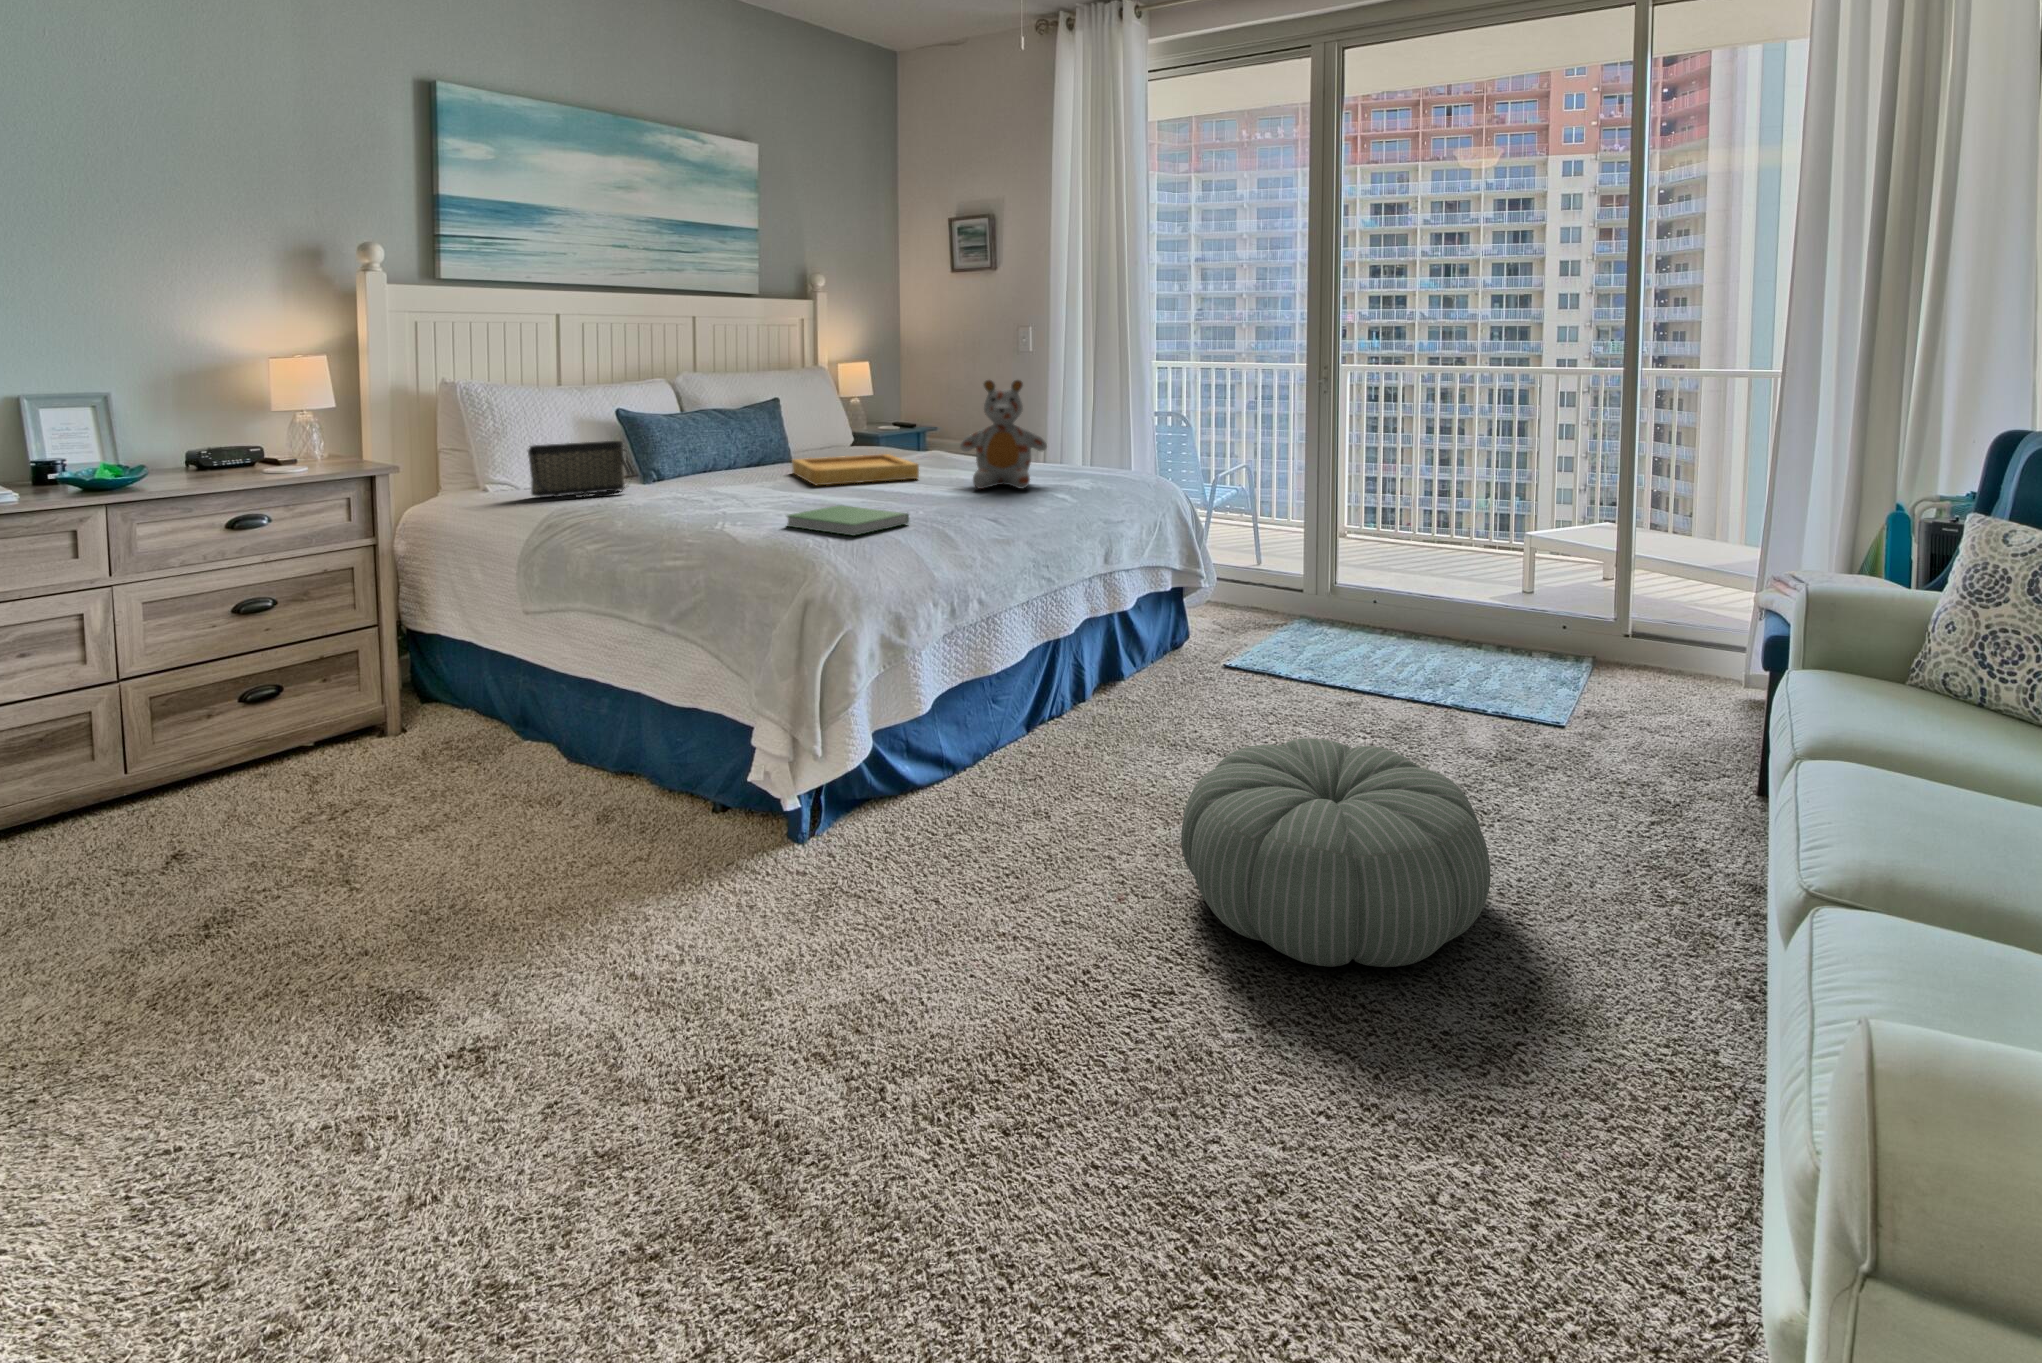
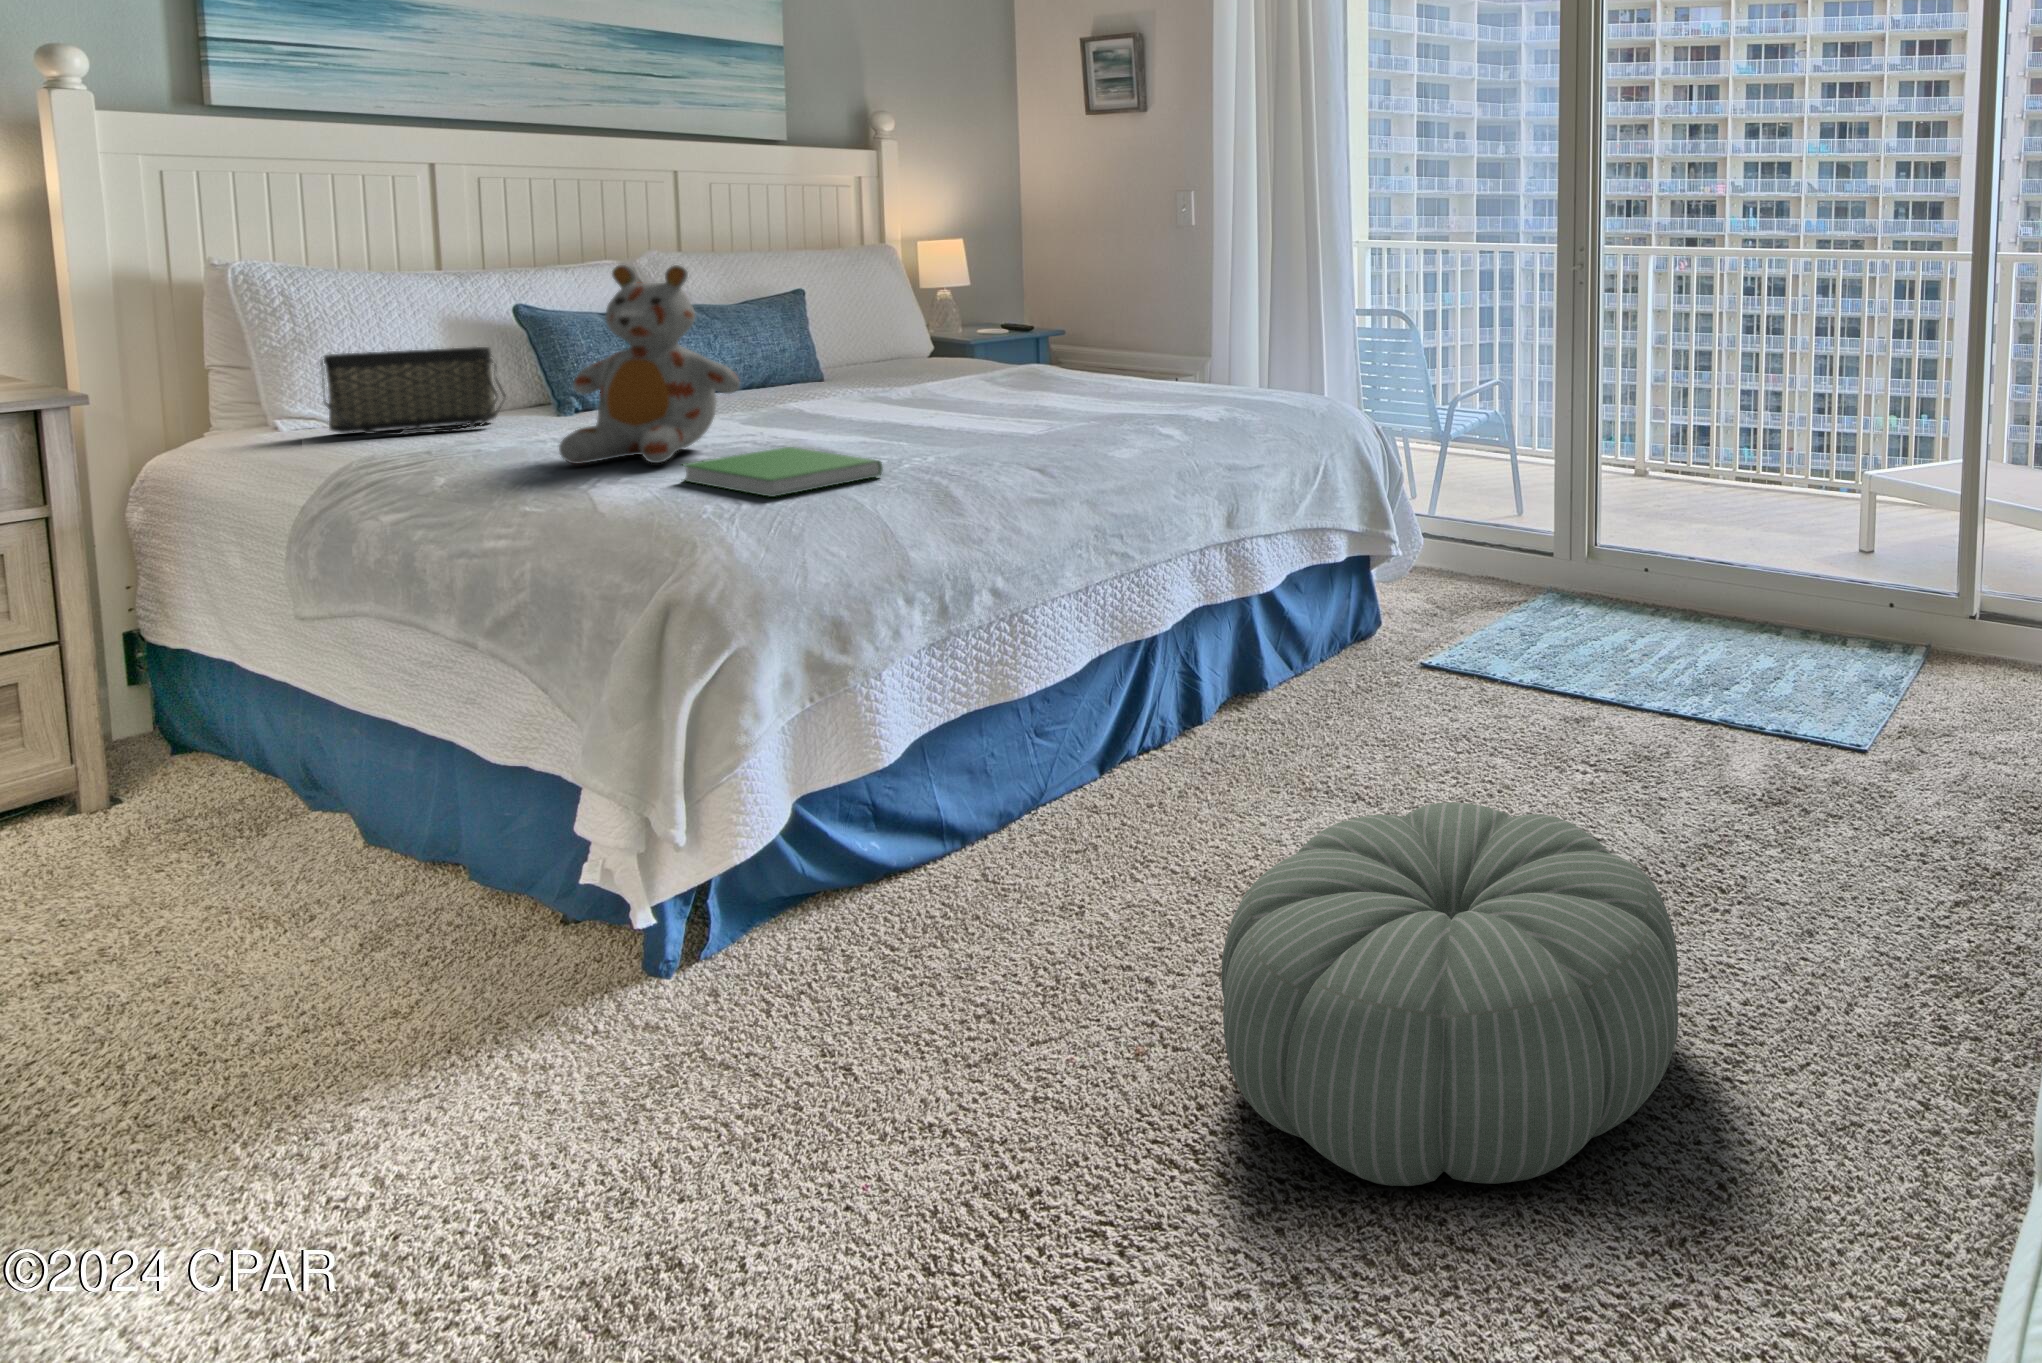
stuffed bear: present [960,380,1047,489] -> present [559,265,740,464]
tray: present [792,454,919,486] -> none [790,366,973,414]

